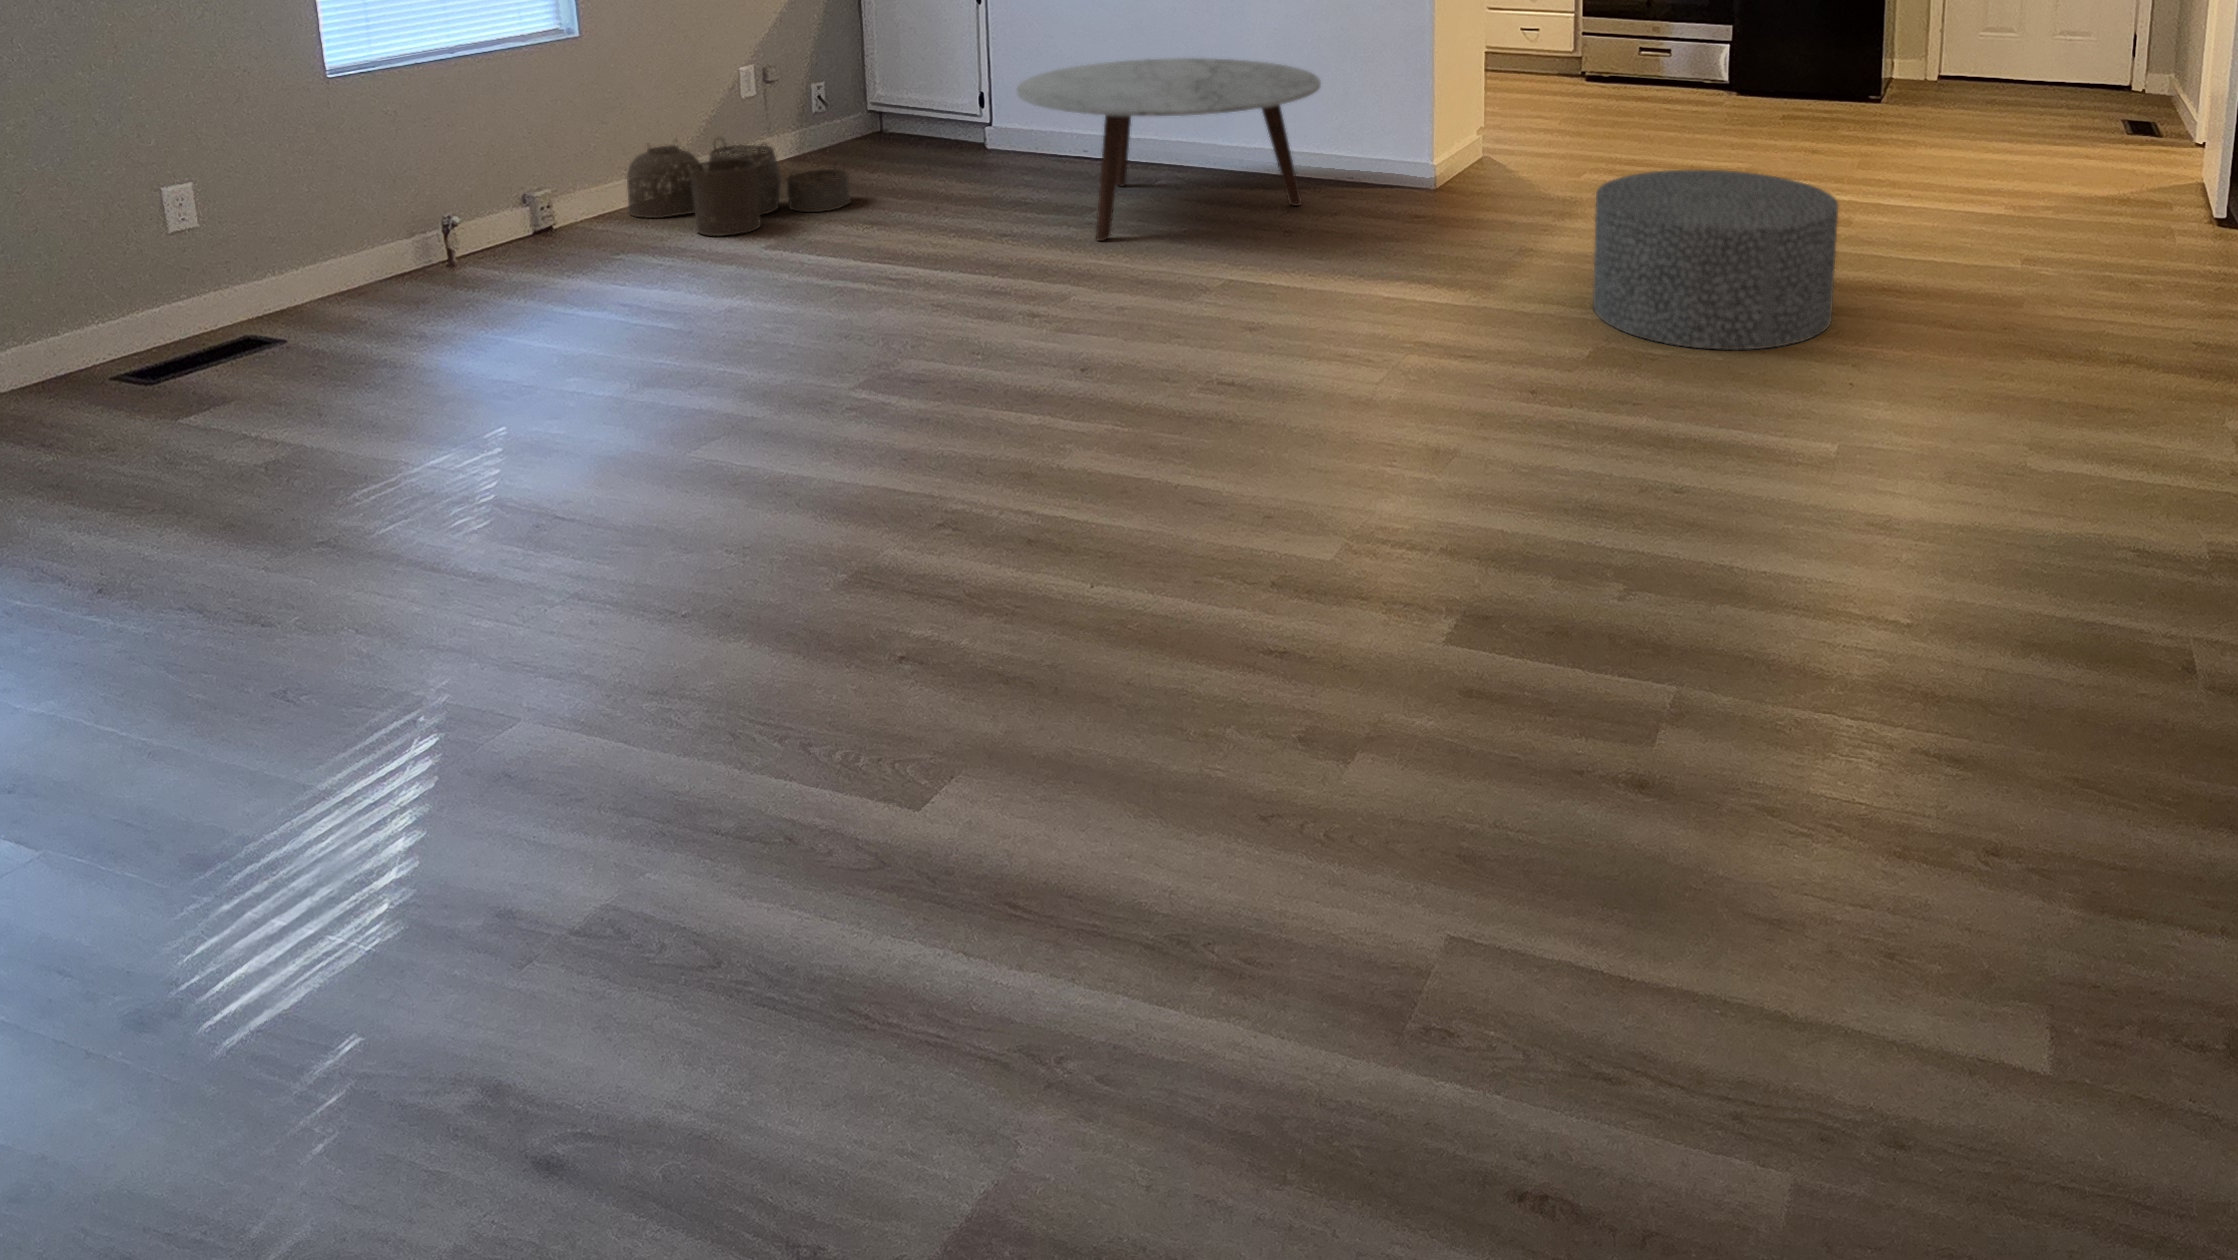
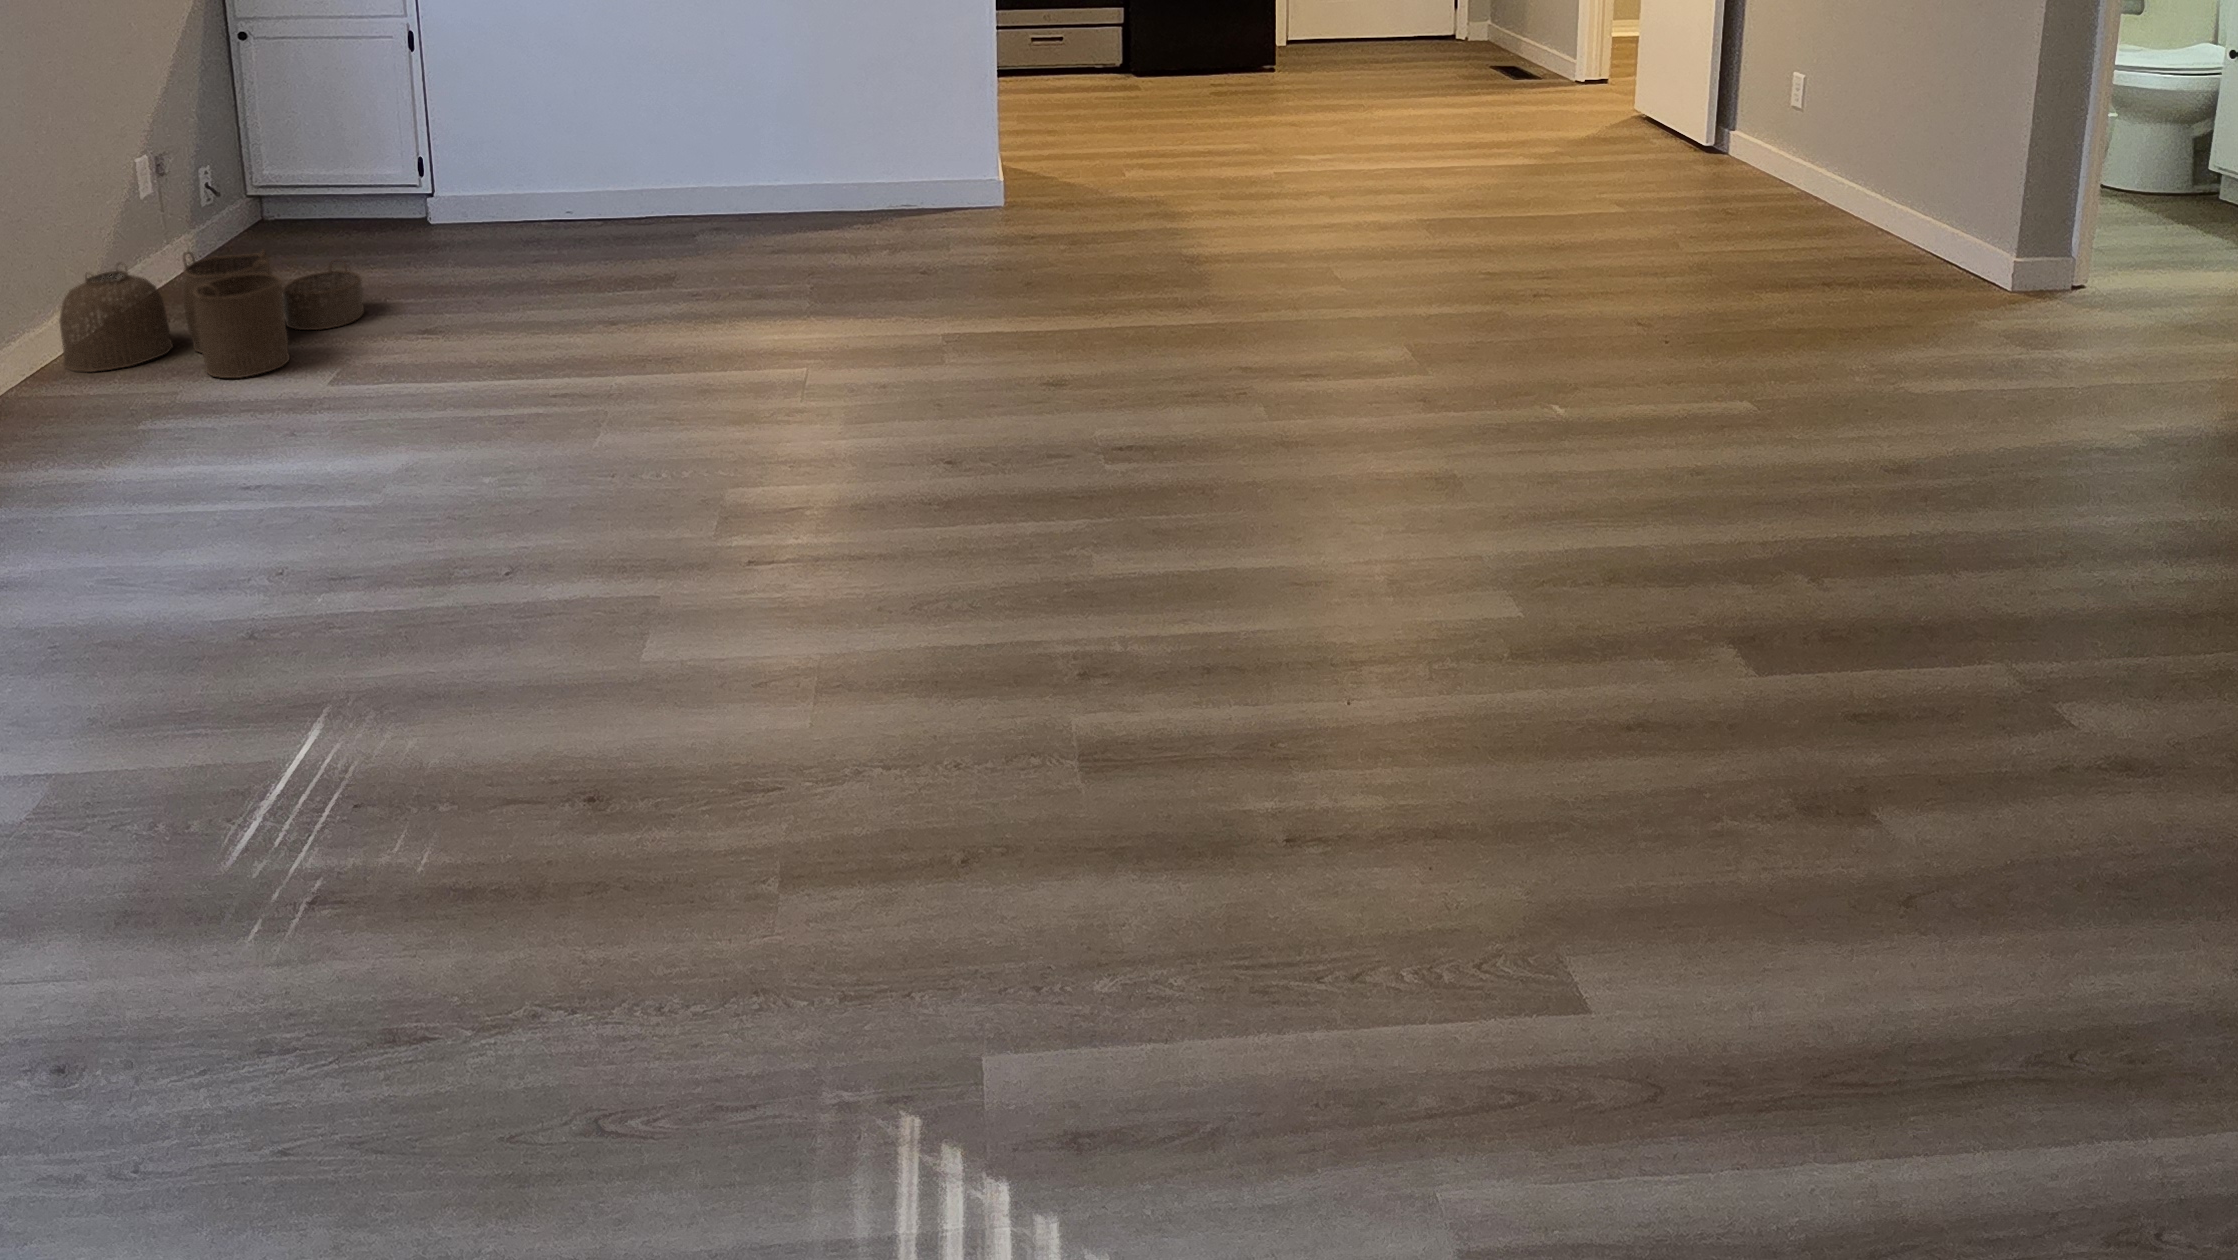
coffee table: present [1017,58,1321,241] -> none [584,84,930,305]
ottoman: present [1593,170,1838,350] -> none [1323,138,1566,313]

